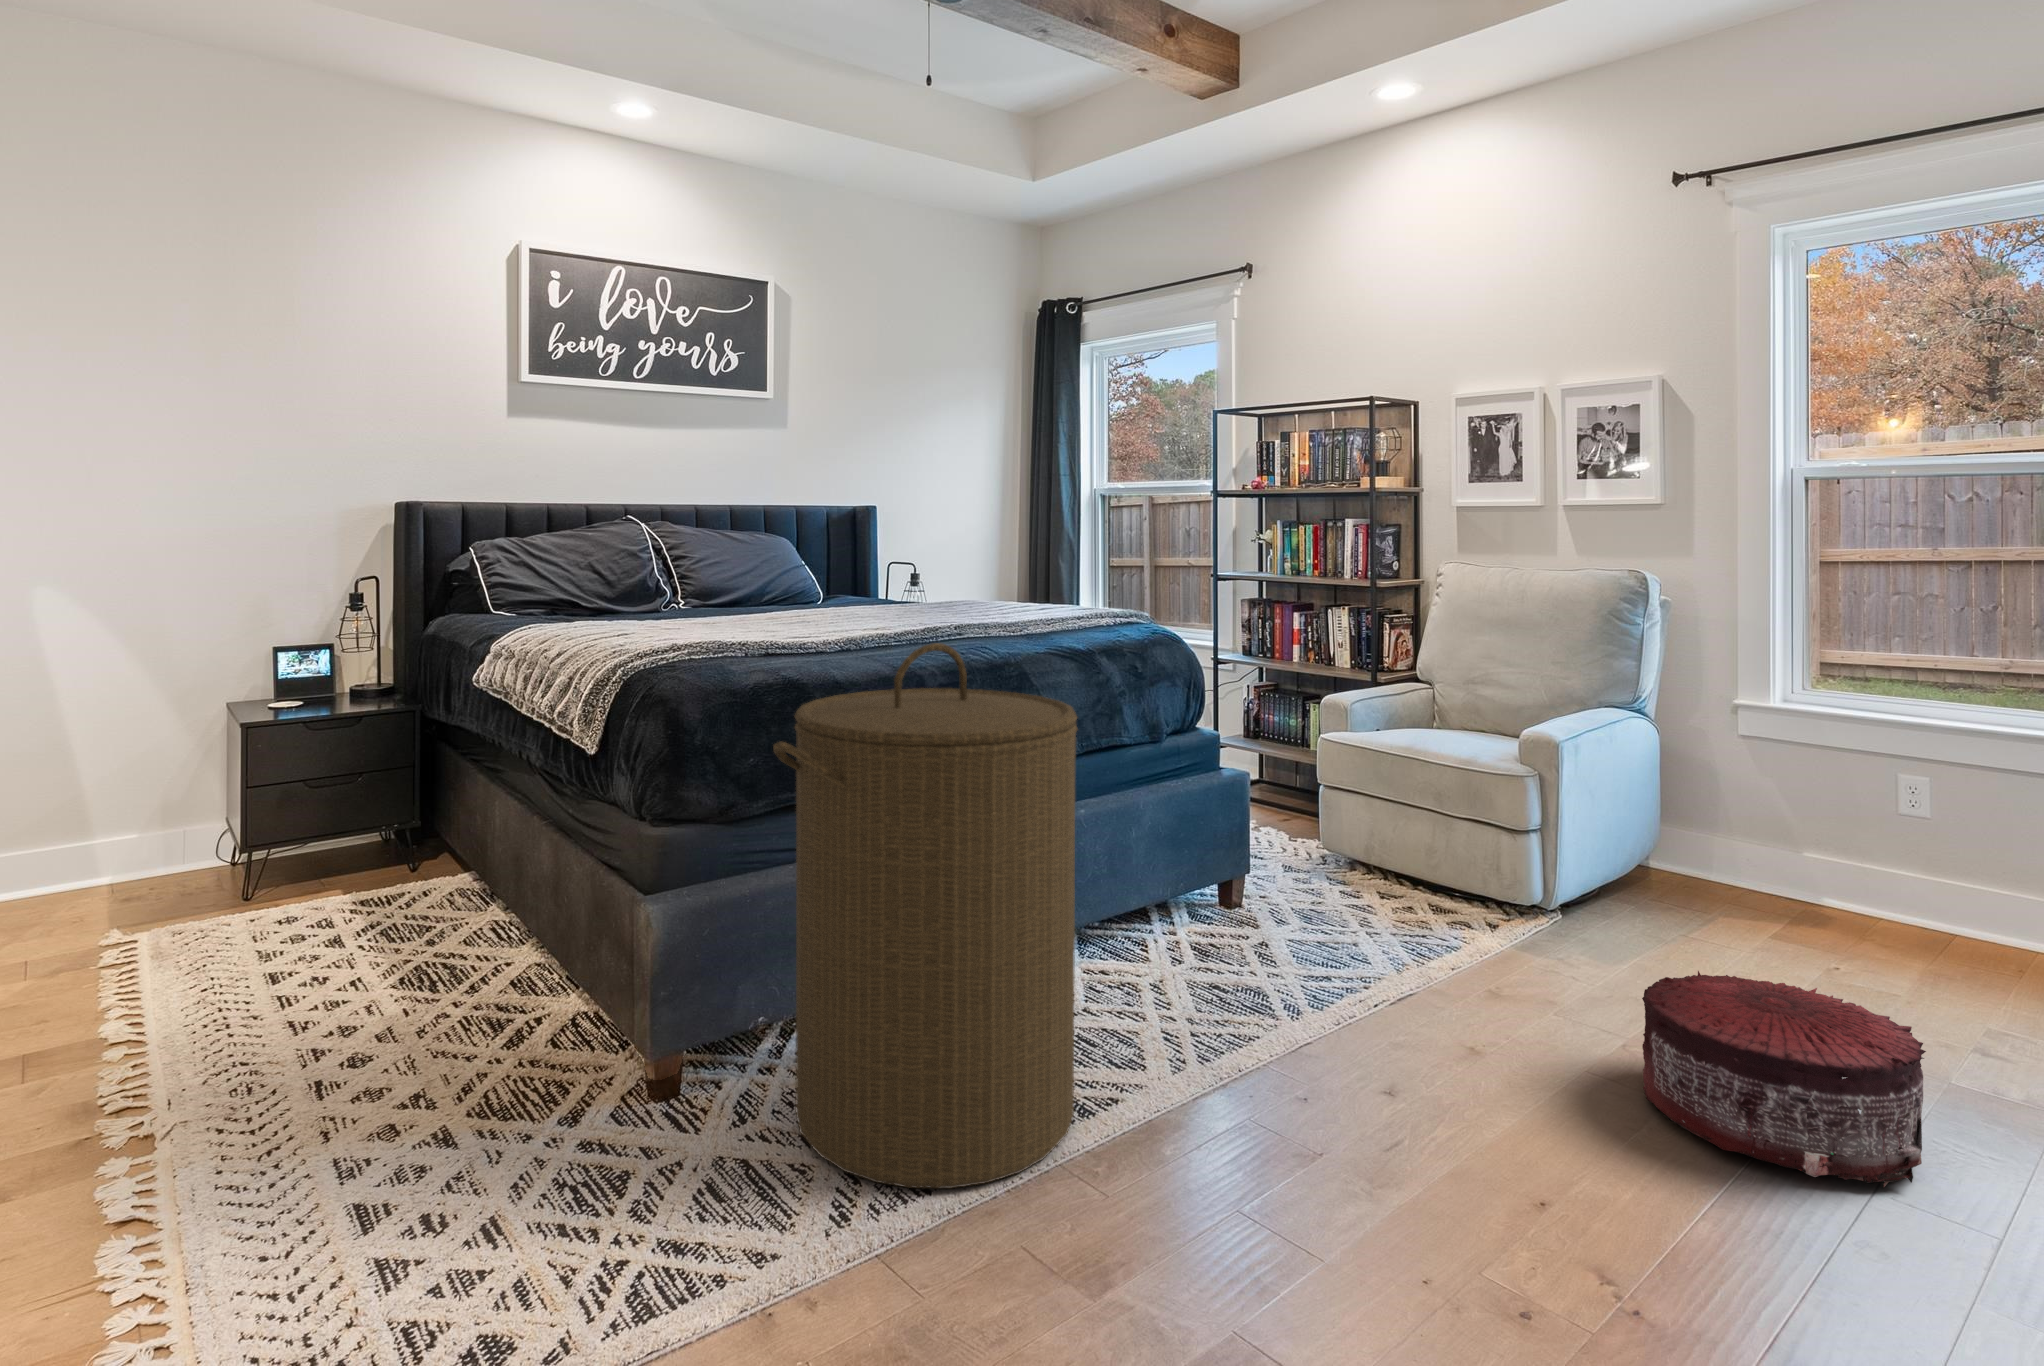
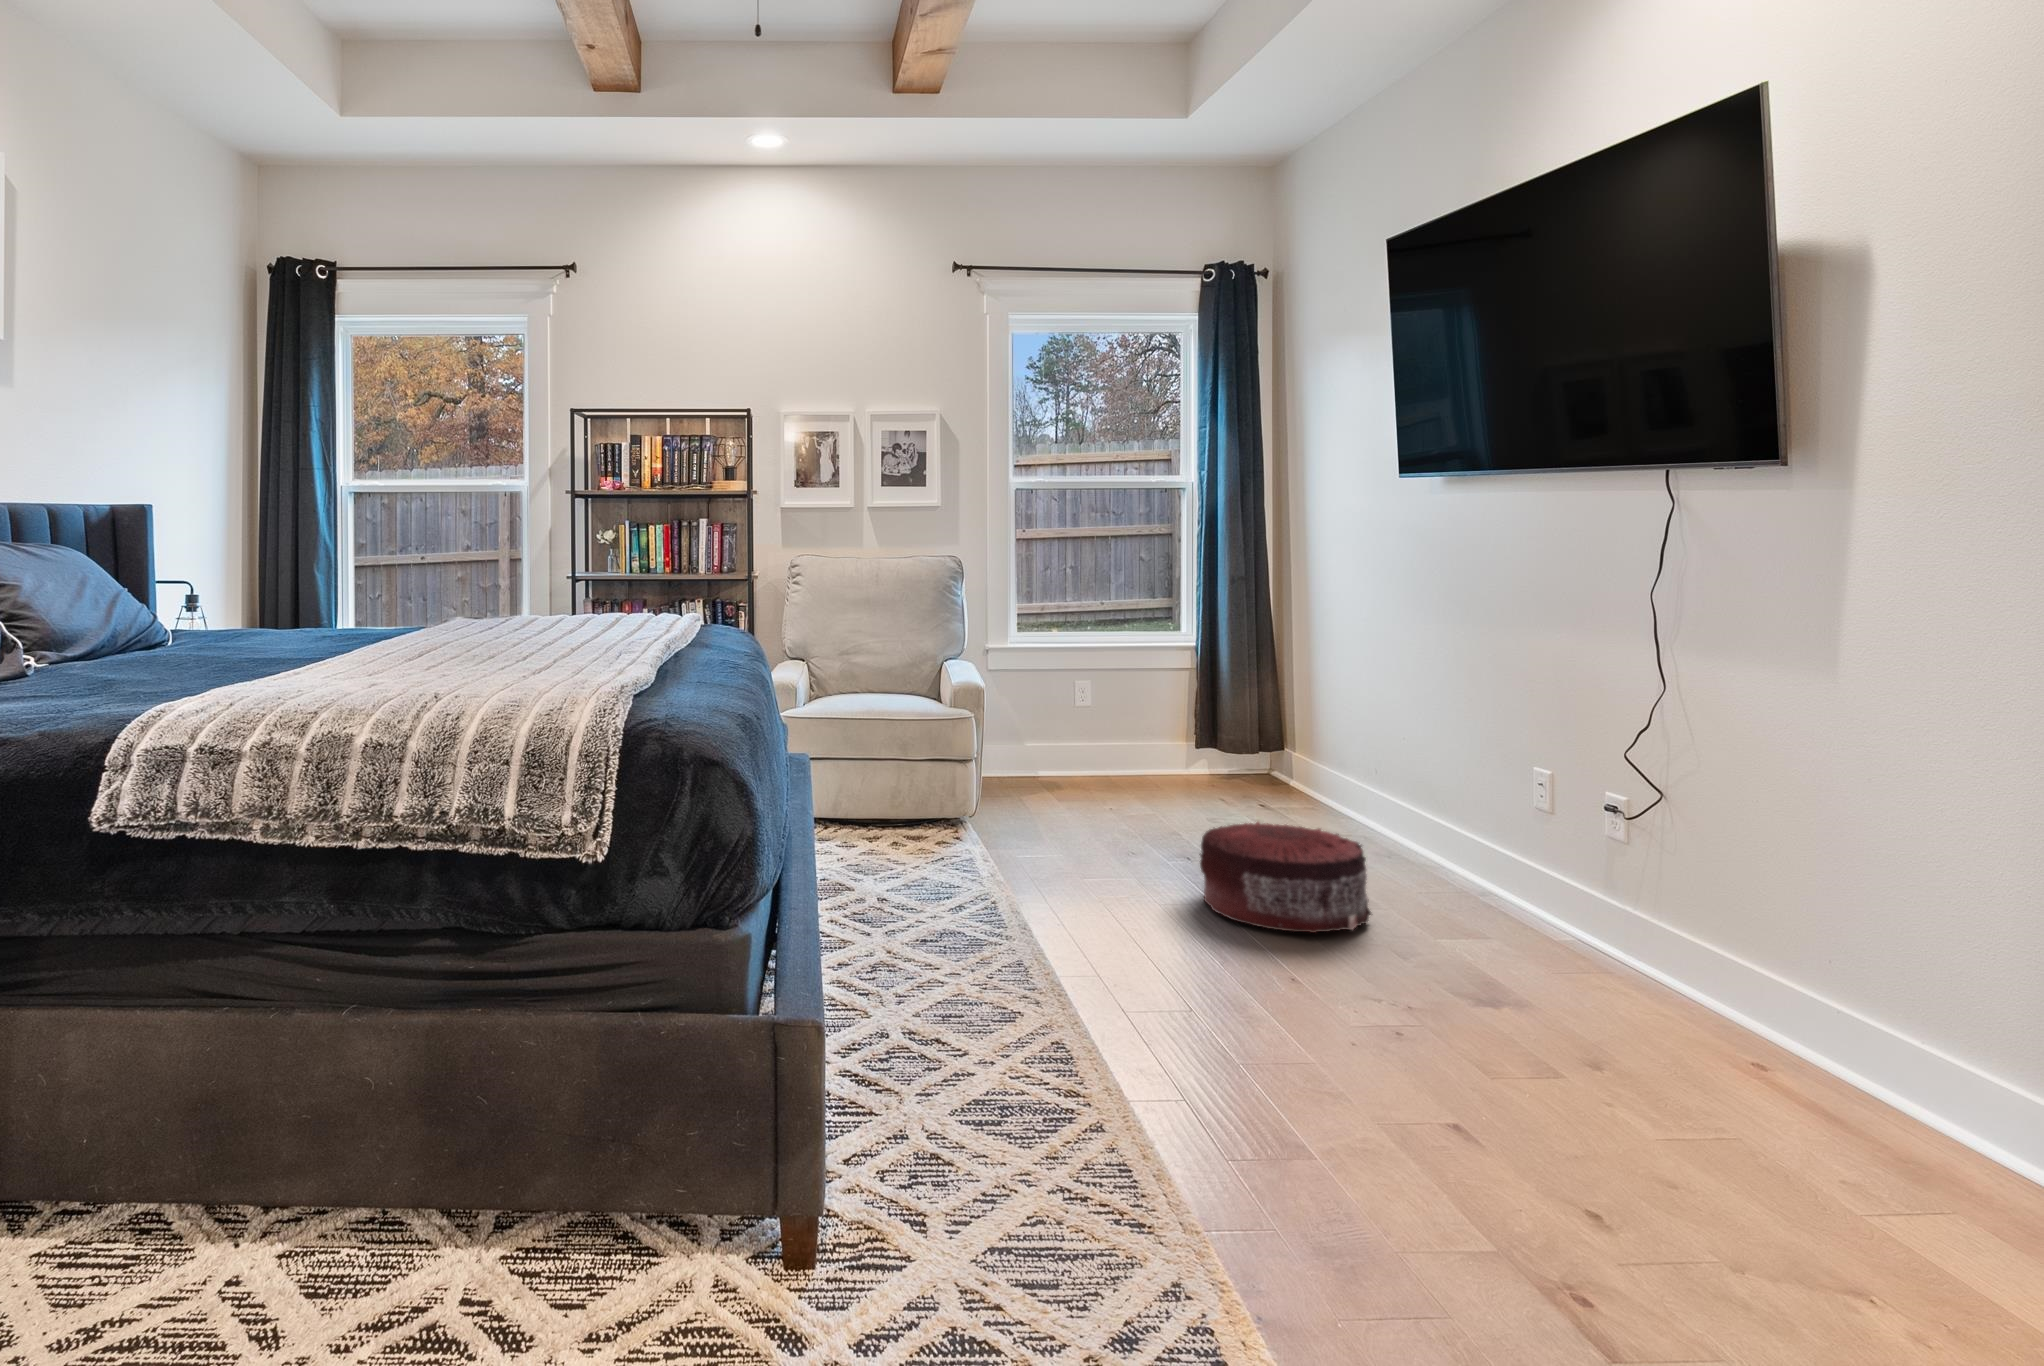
laundry hamper: present [773,643,1077,1188] -> none [861,648,1167,1231]

